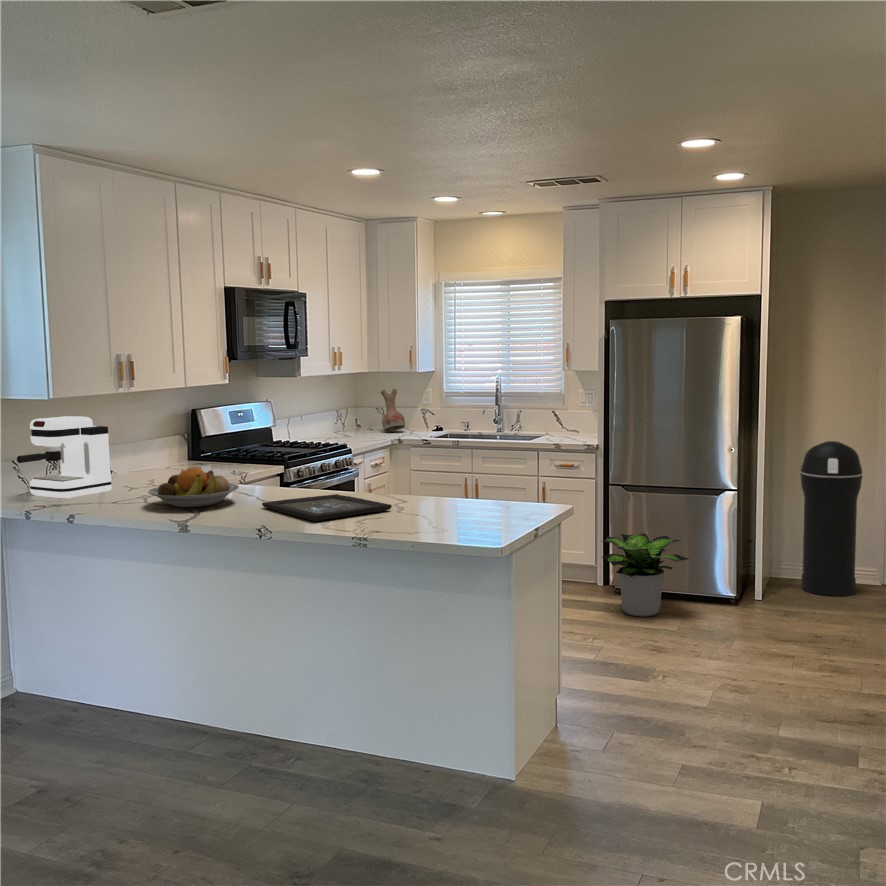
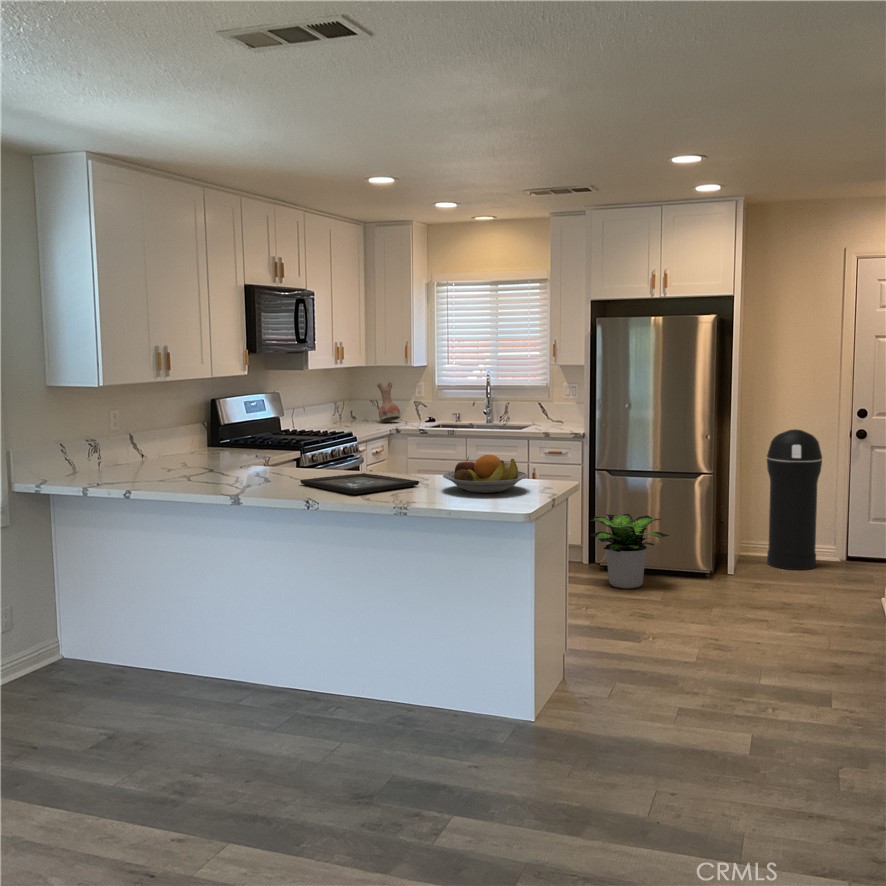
coffee maker: present [17,416,112,499] -> none [69,403,154,479]
fruit bowl: present [148,468,239,507] -> present [443,455,528,493]

